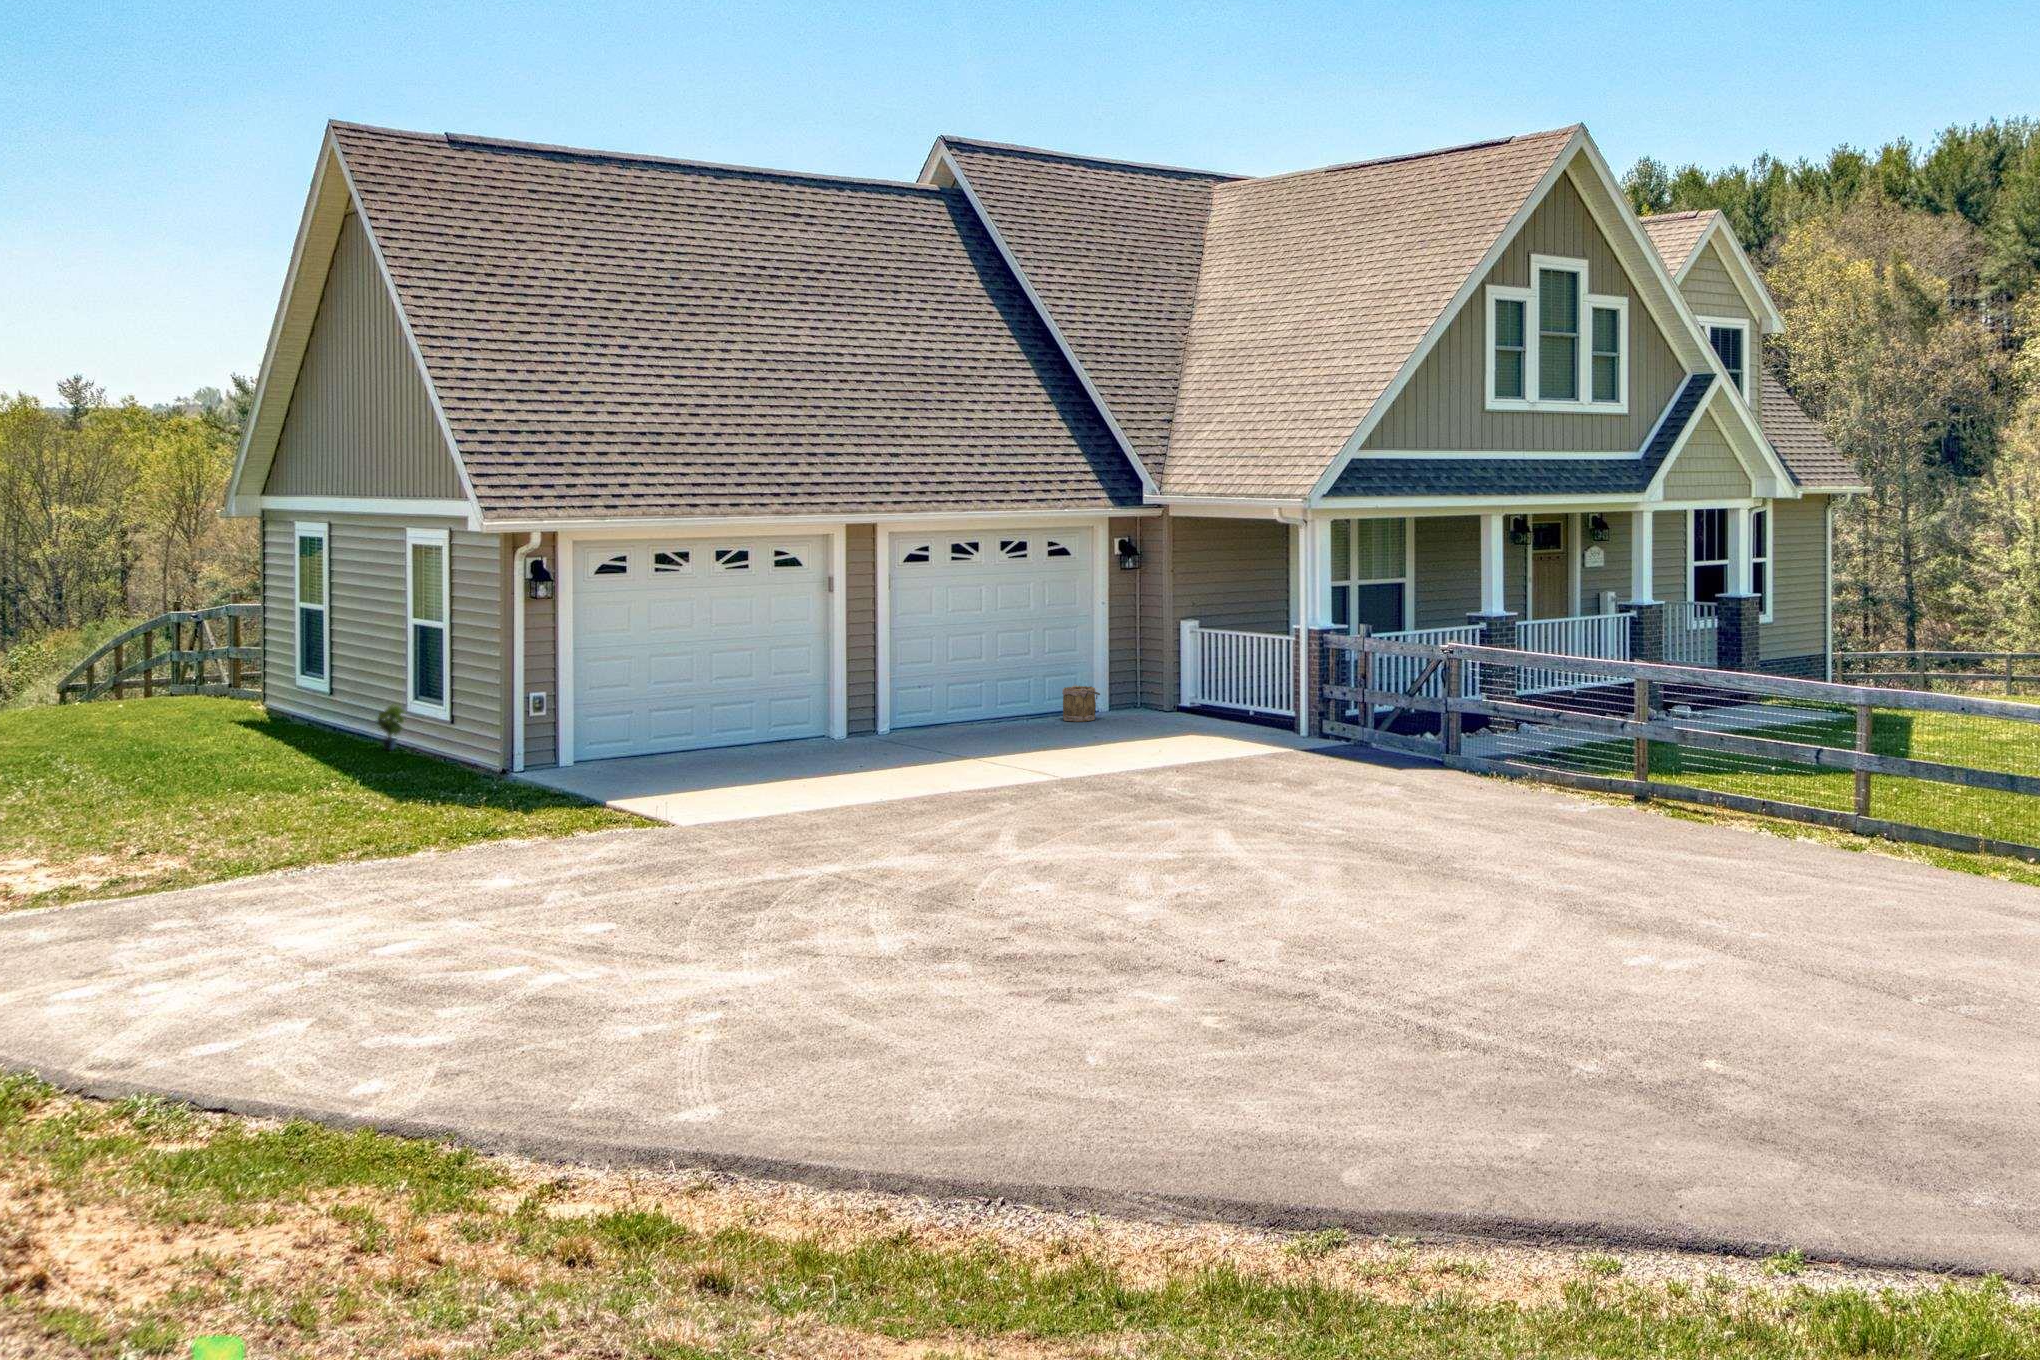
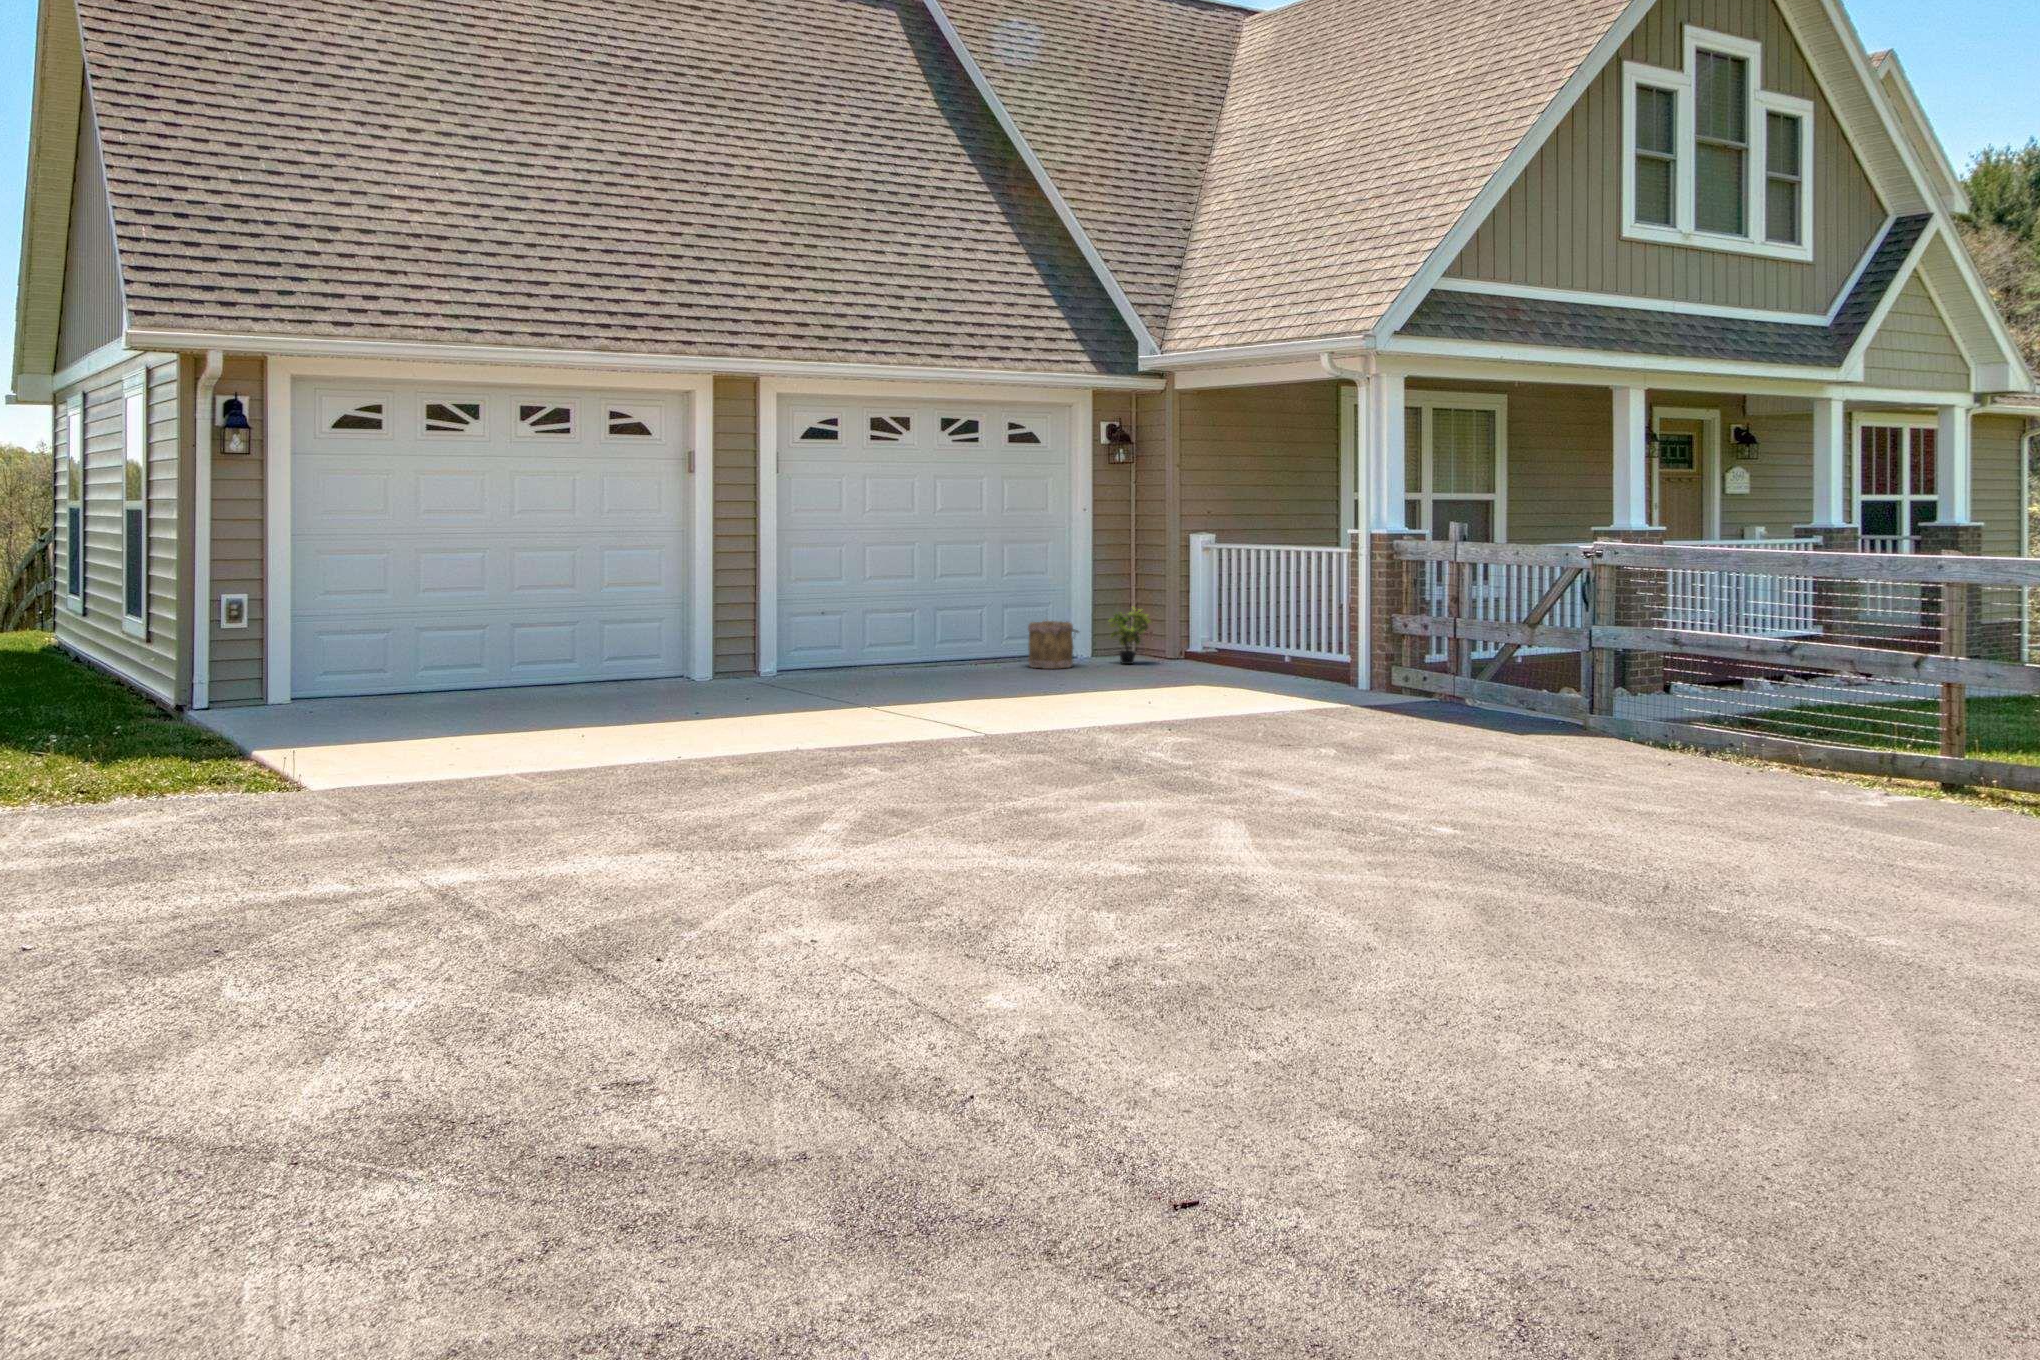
potted plant: present [377,705,406,750] -> present [1109,608,1151,664]

